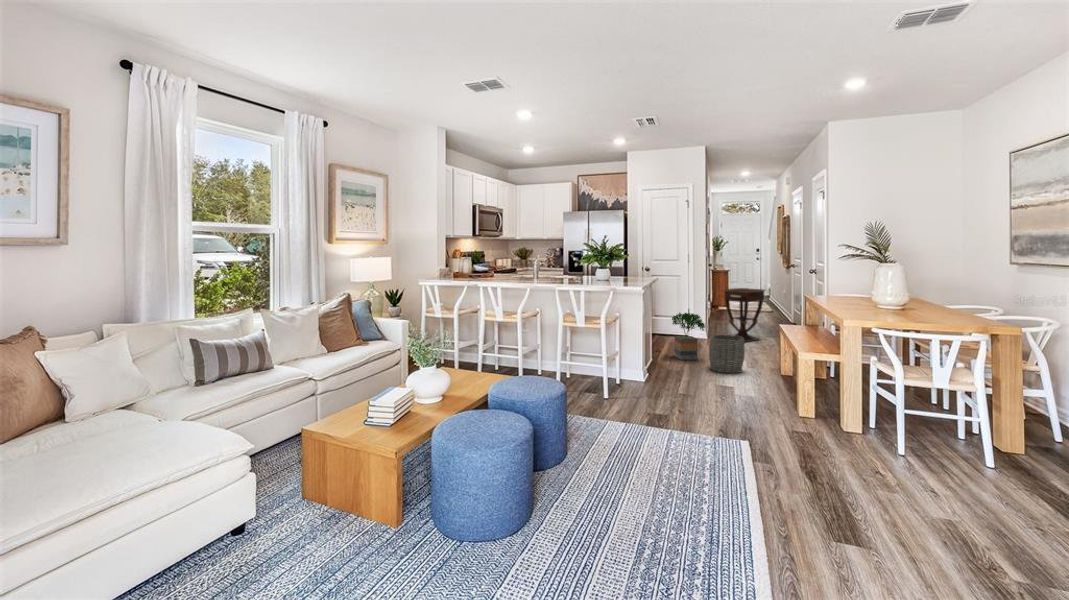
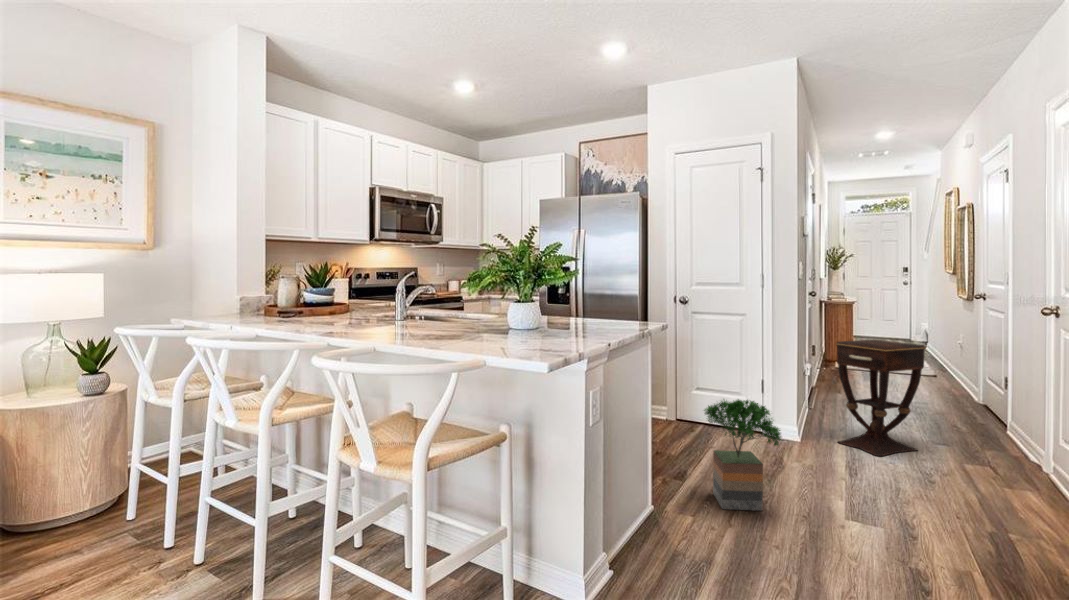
woven basket: present [709,335,745,373] -> none [785,465,880,581]

